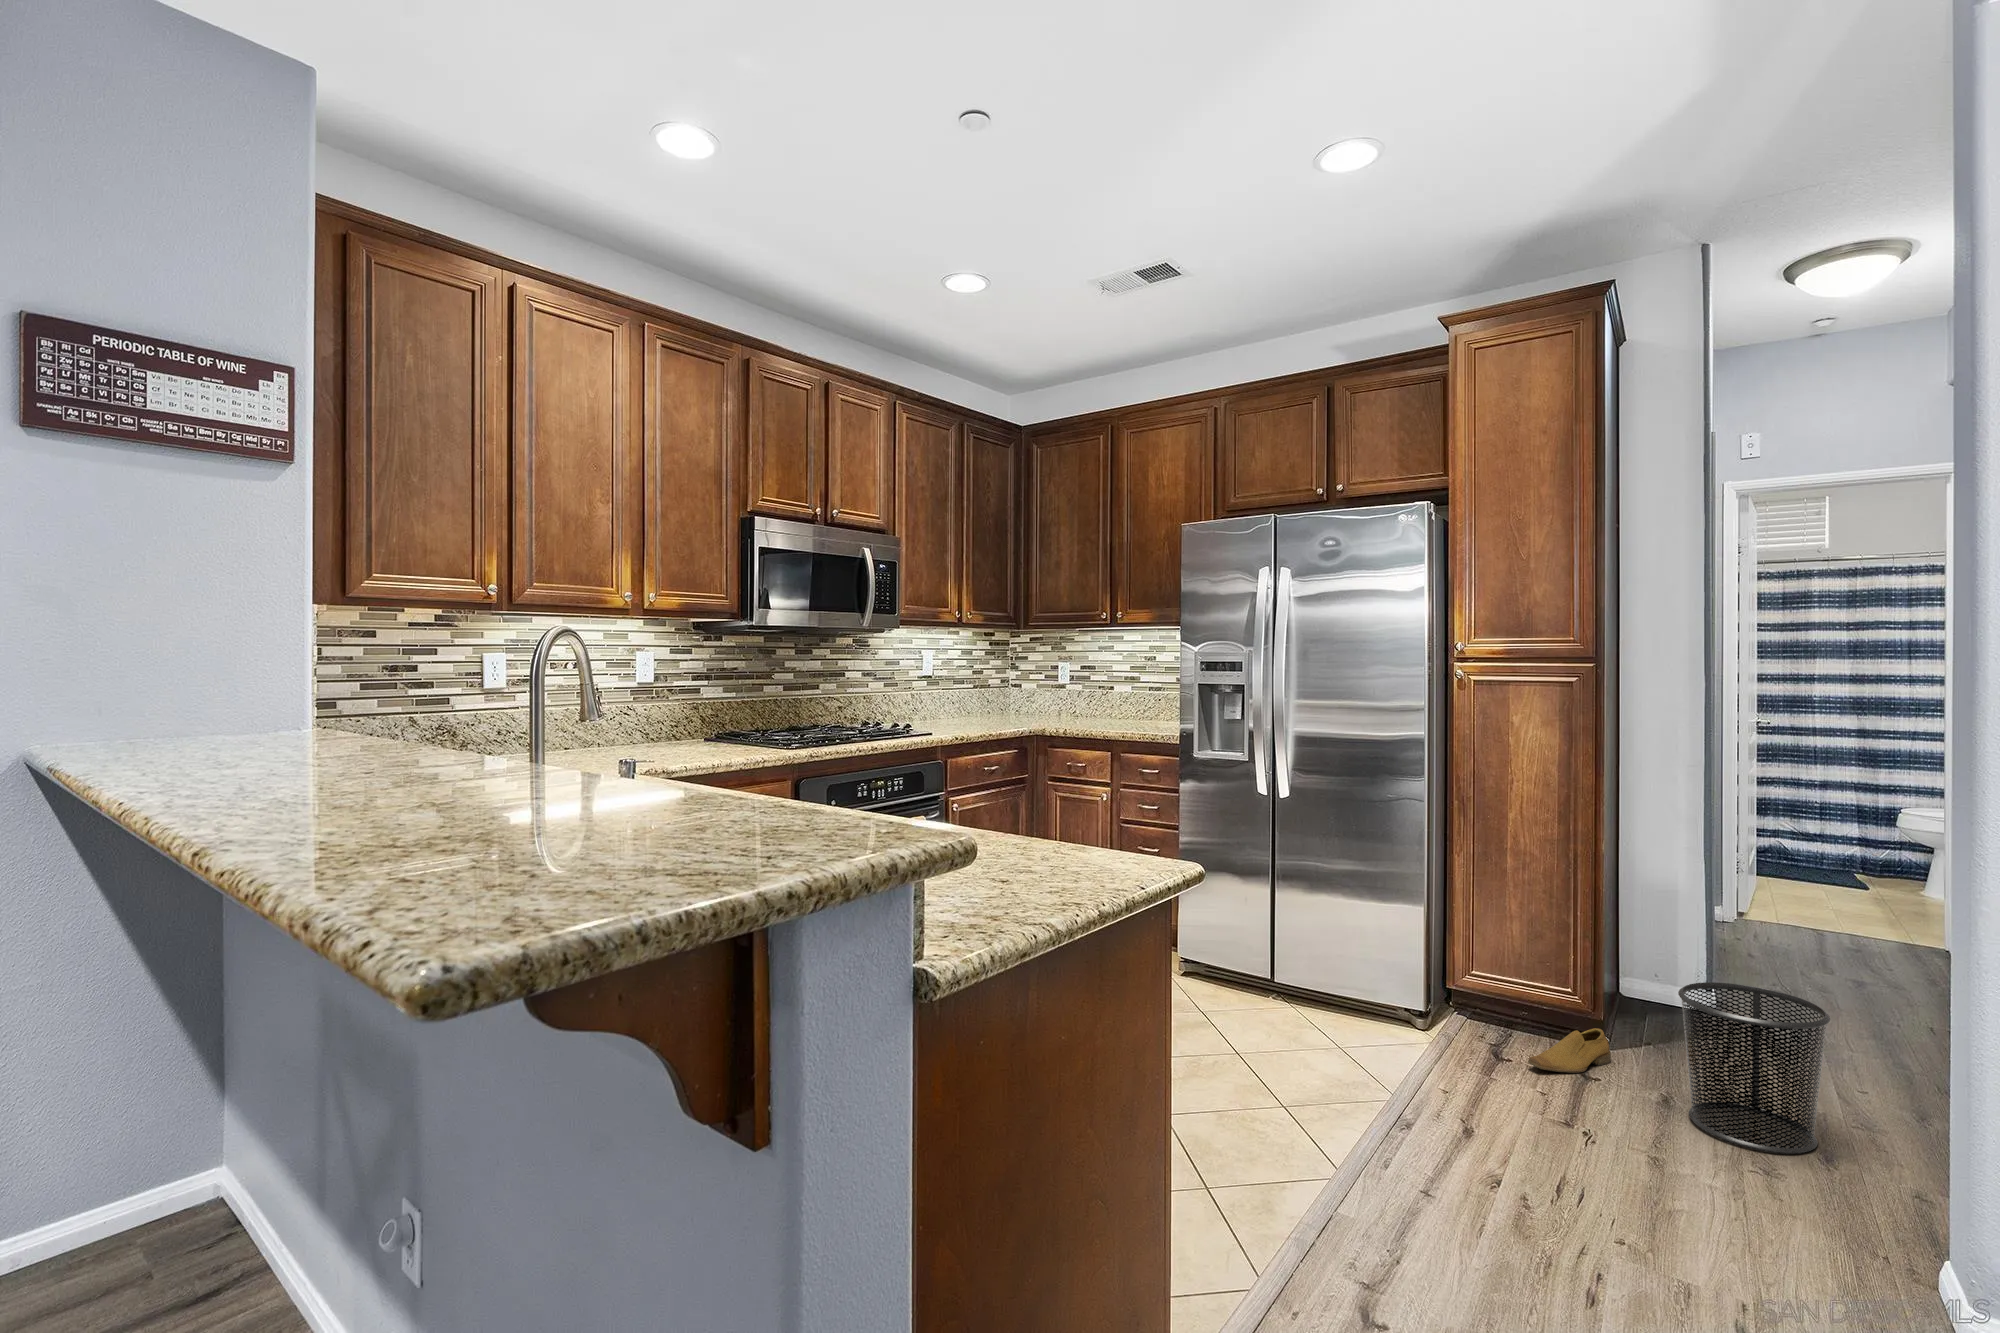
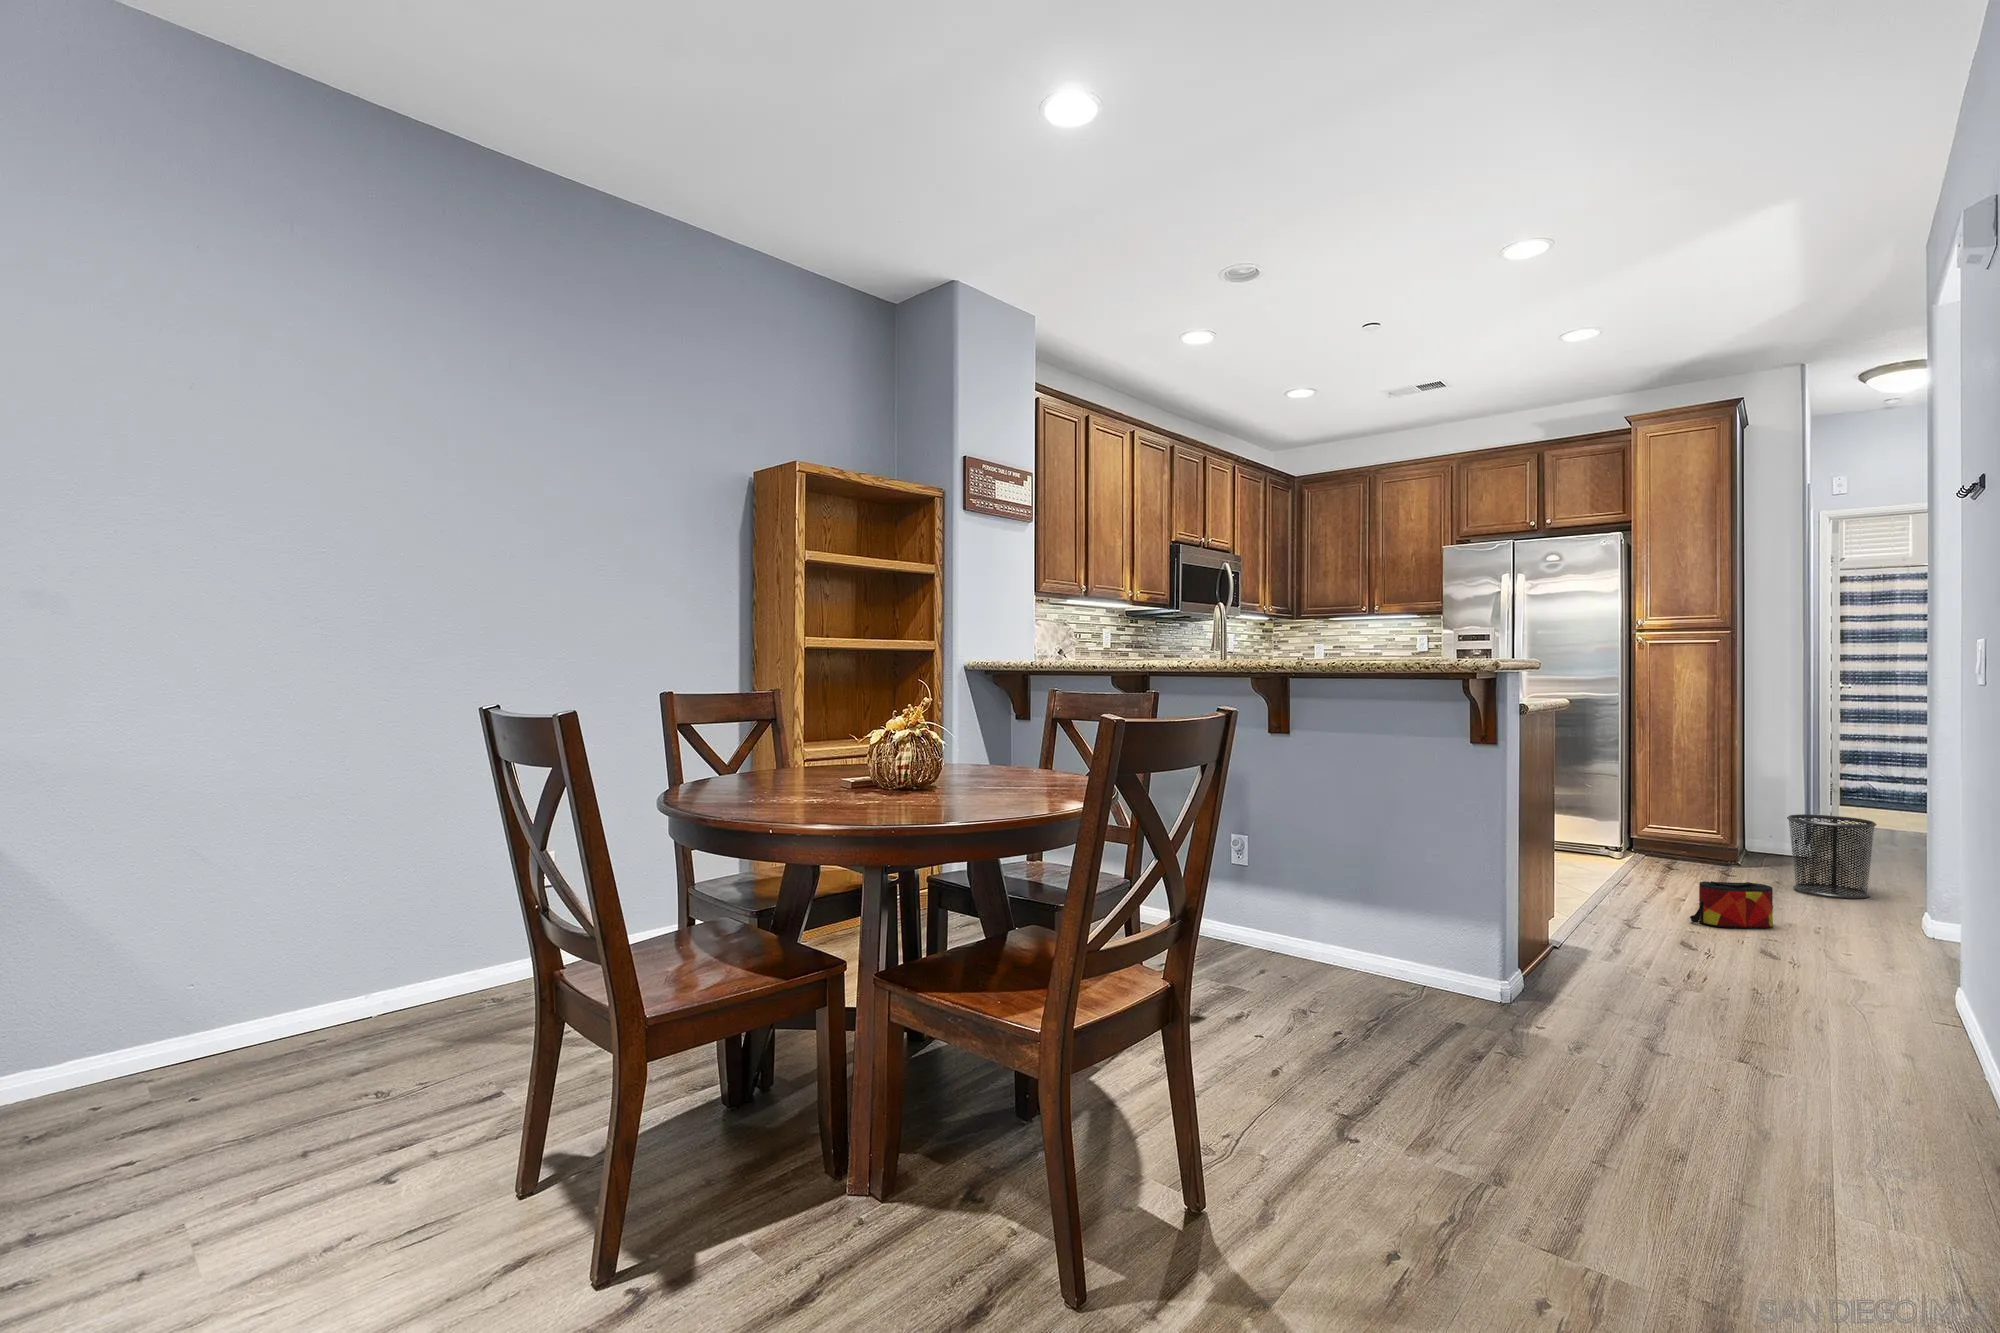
shoe: present [1528,1028,1611,1073] -> none [1692,854,1744,877]
bag: none [1494,1182,1652,1298] -> present [1690,881,1773,929]

